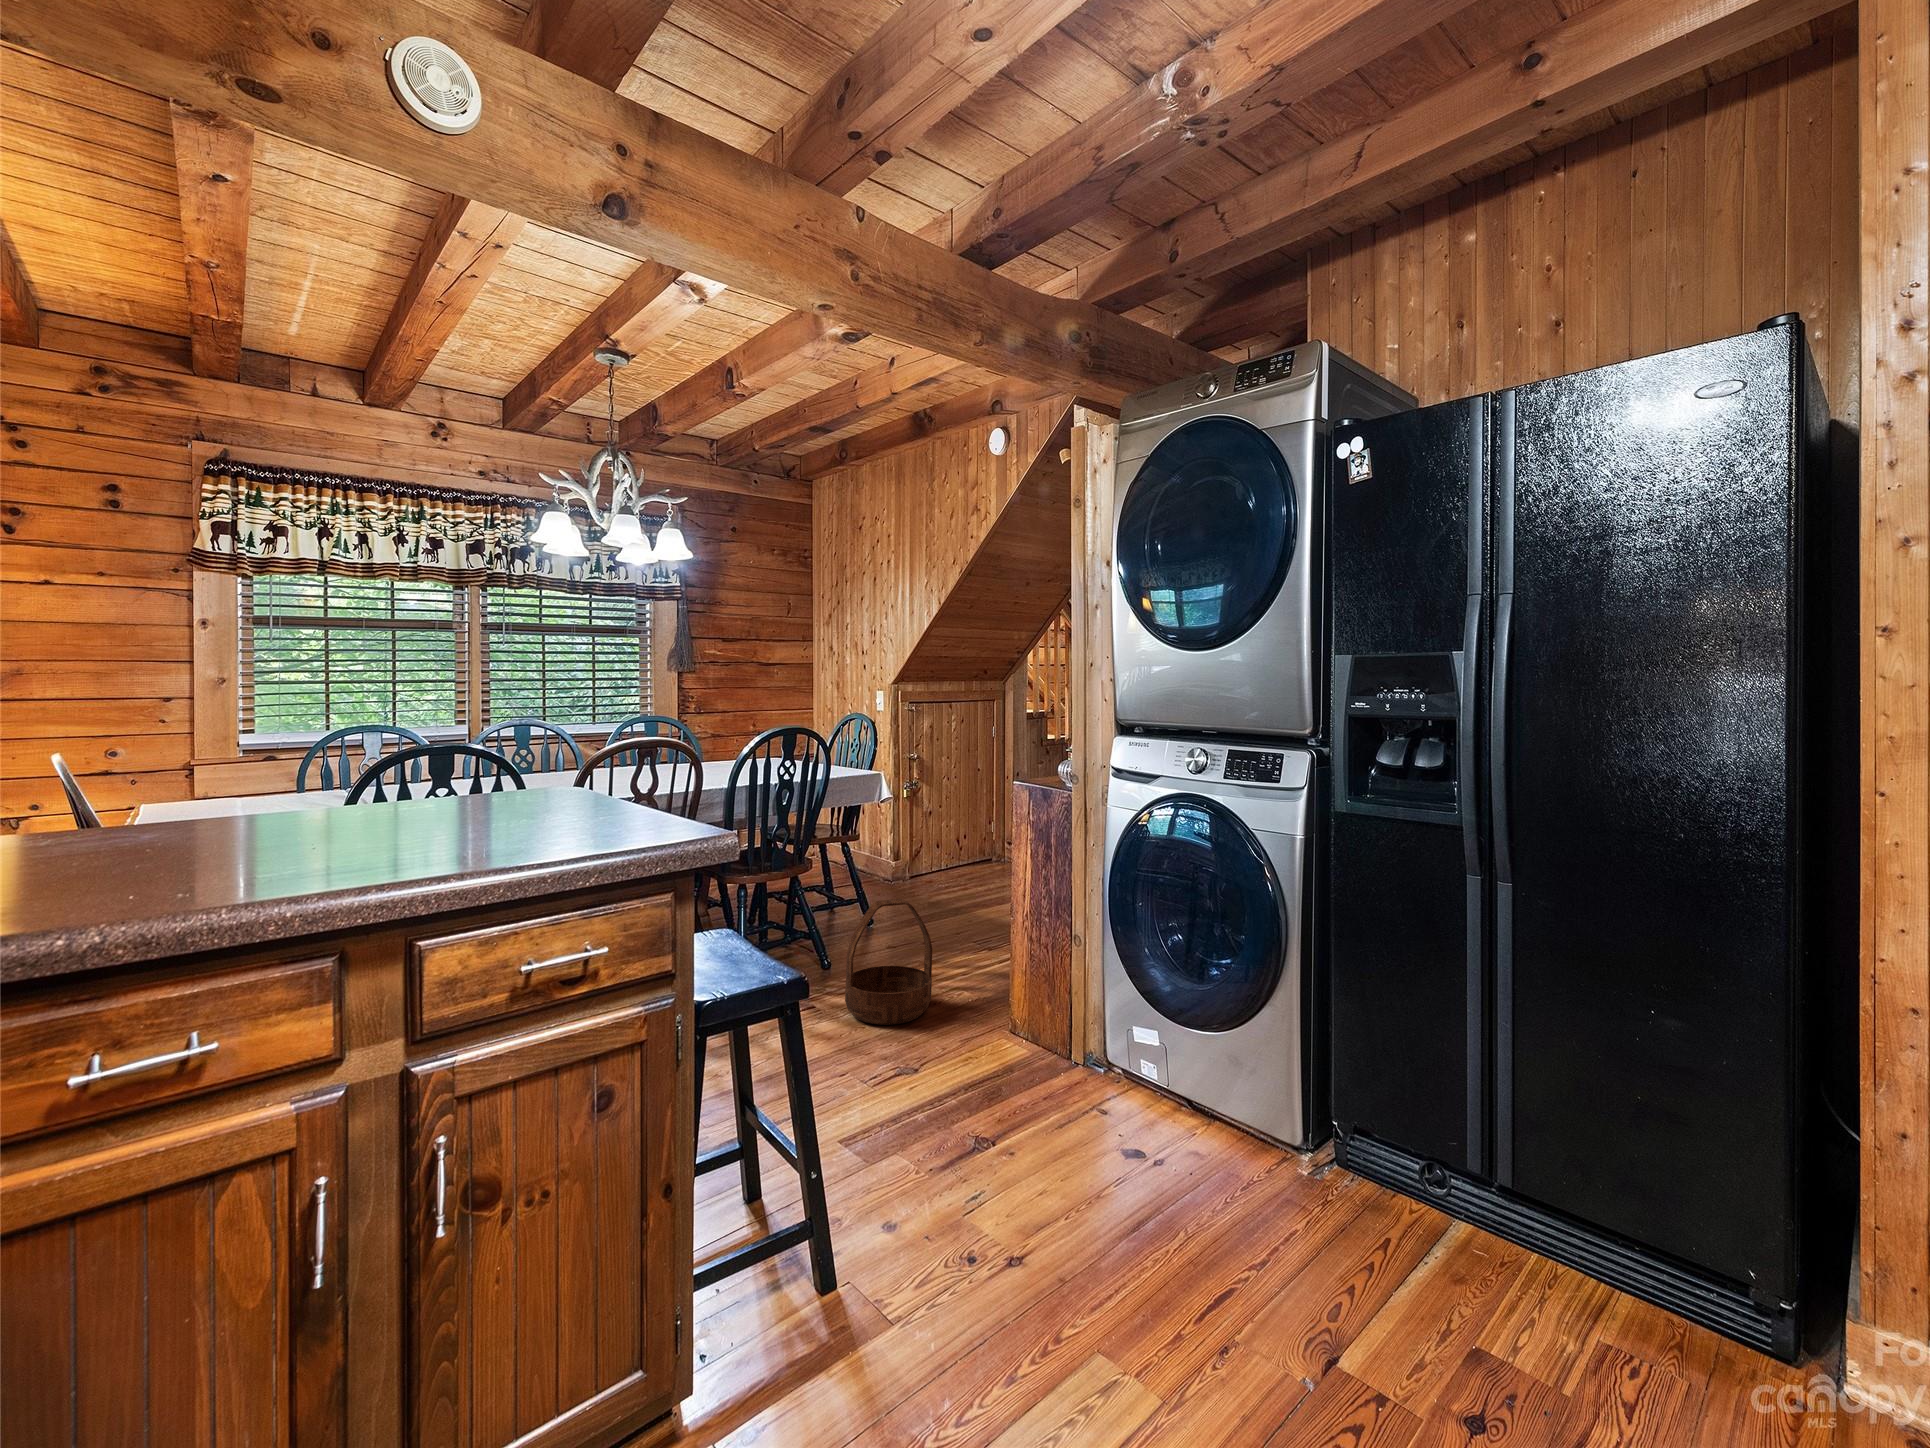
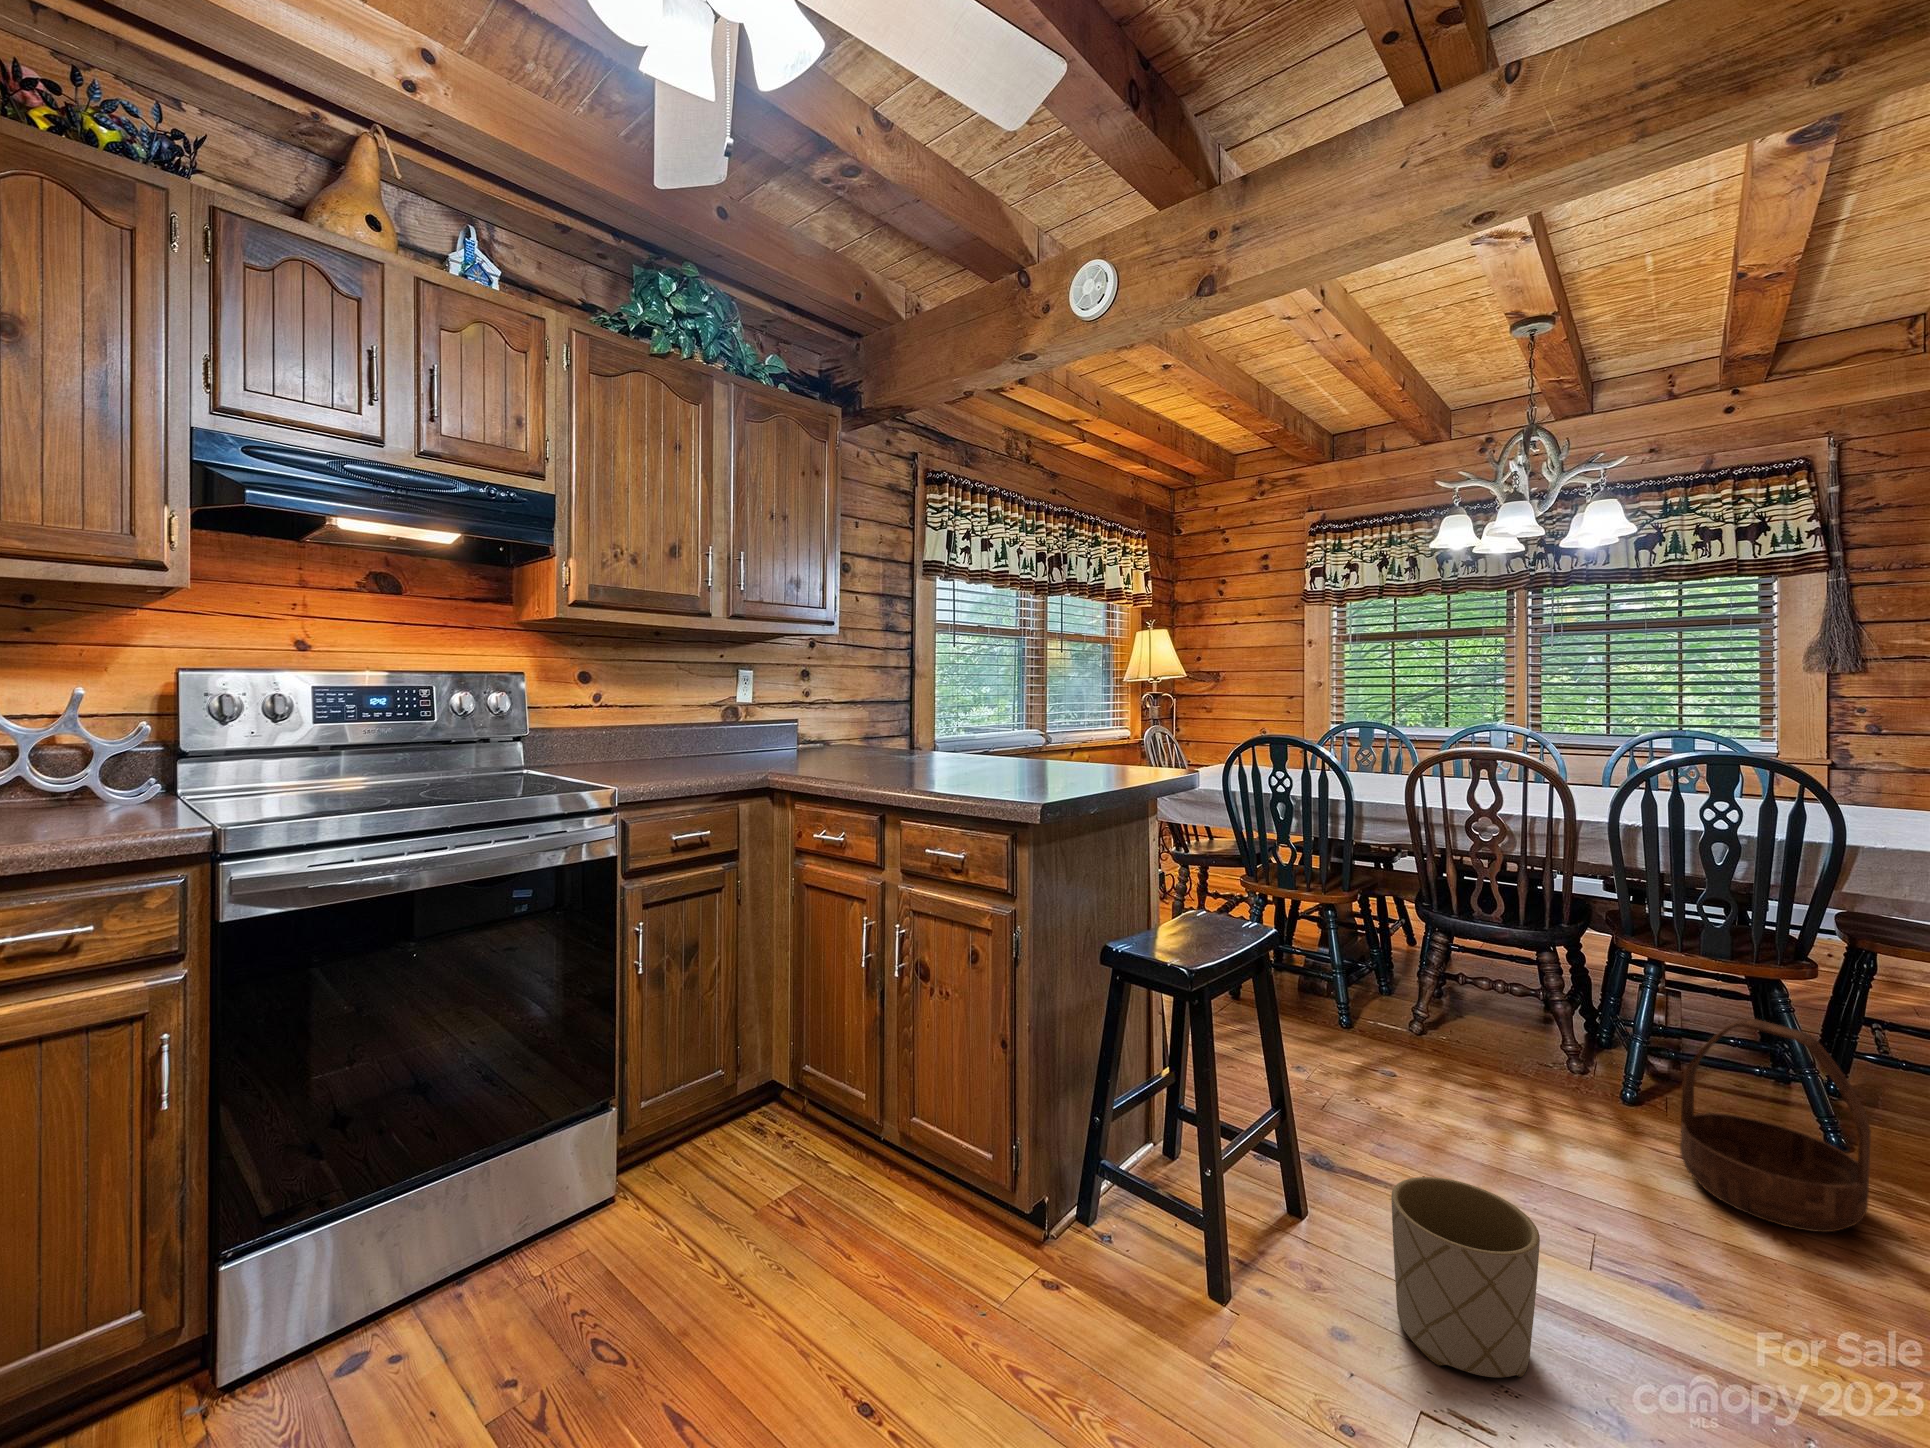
planter: none [909,1058,1002,1195] -> present [1391,1177,1540,1377]

